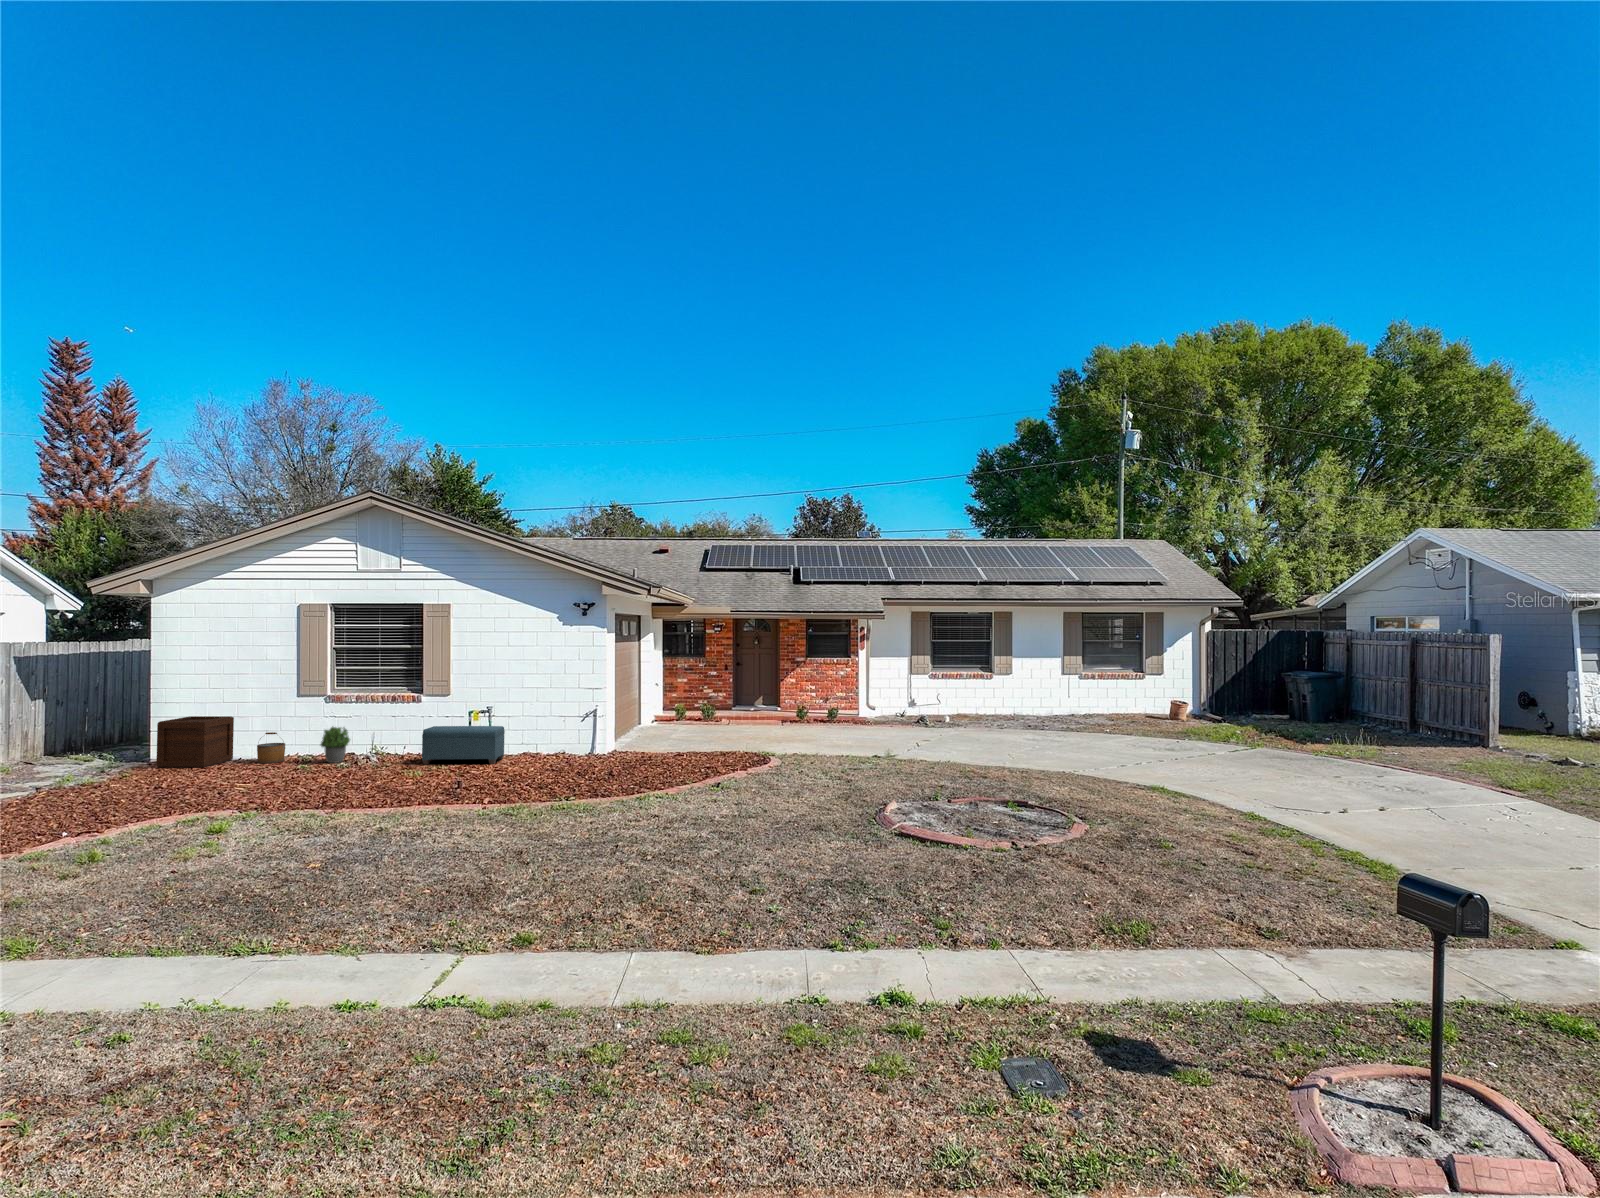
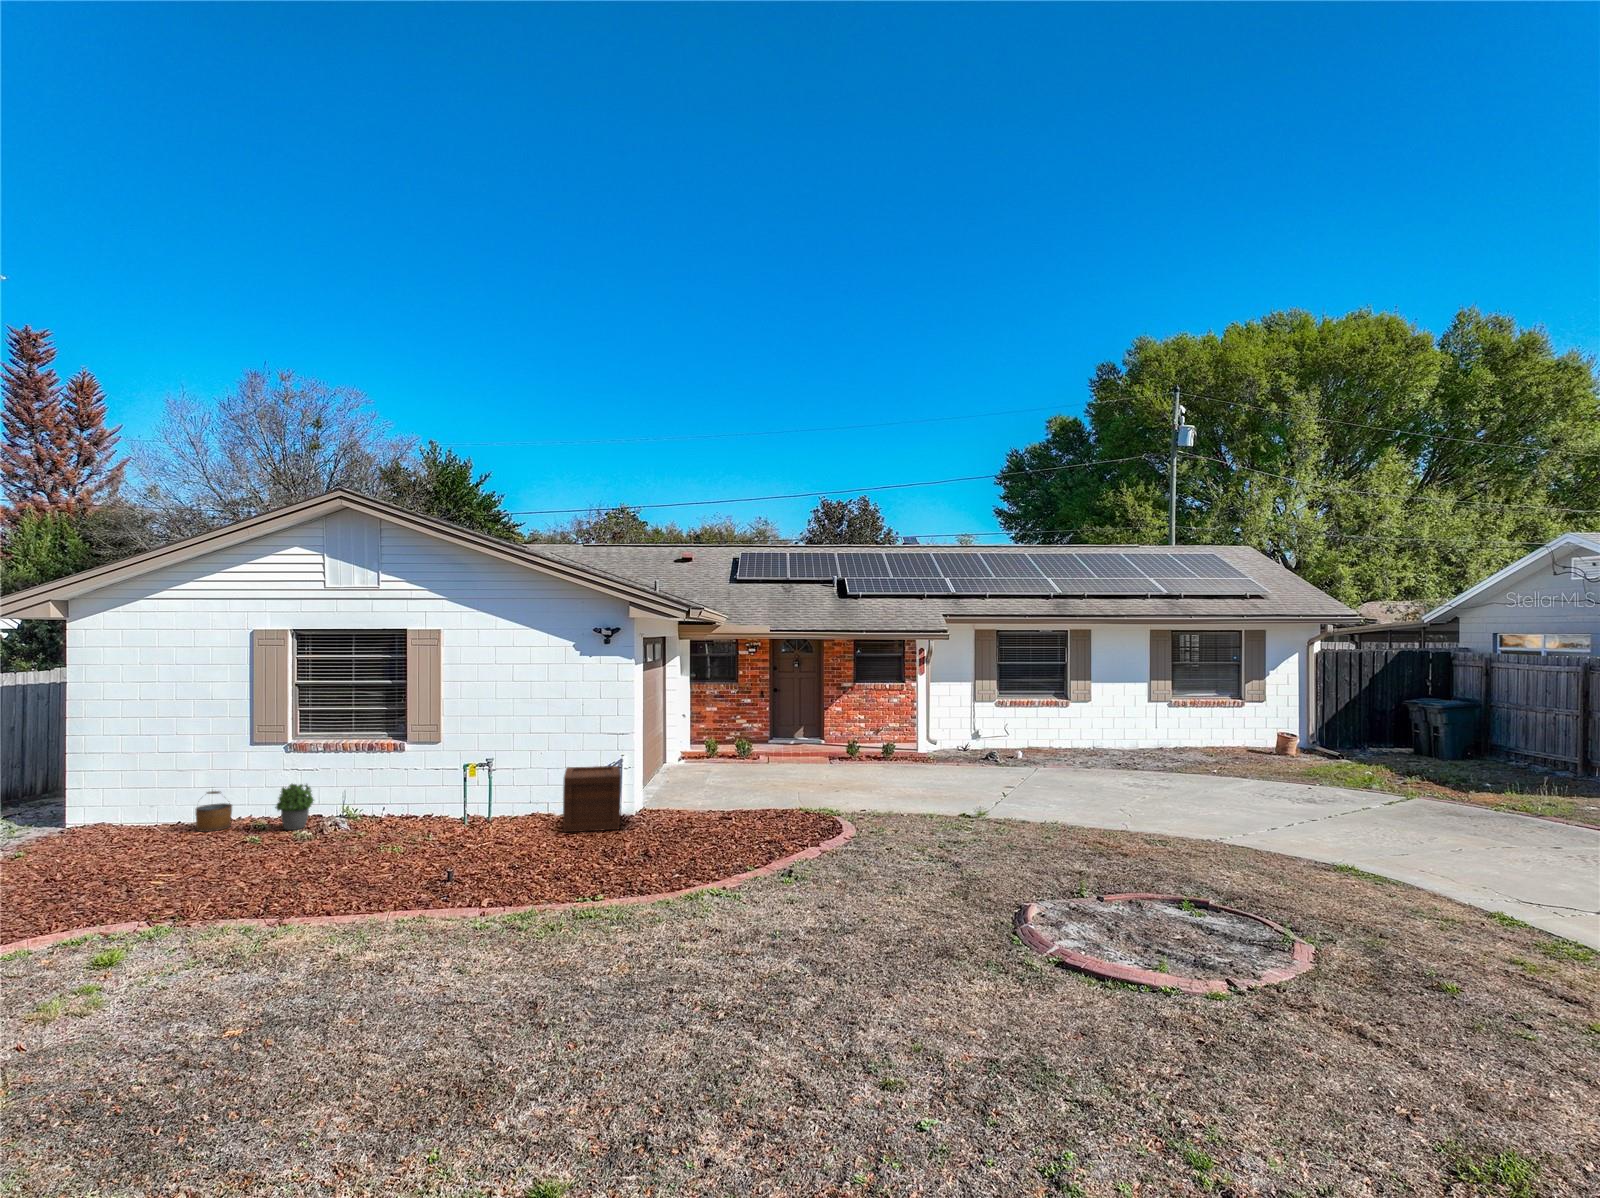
wooden crate: present [156,716,234,768] -> present [563,766,621,832]
bench: present [422,726,505,764] -> none [404,781,508,832]

